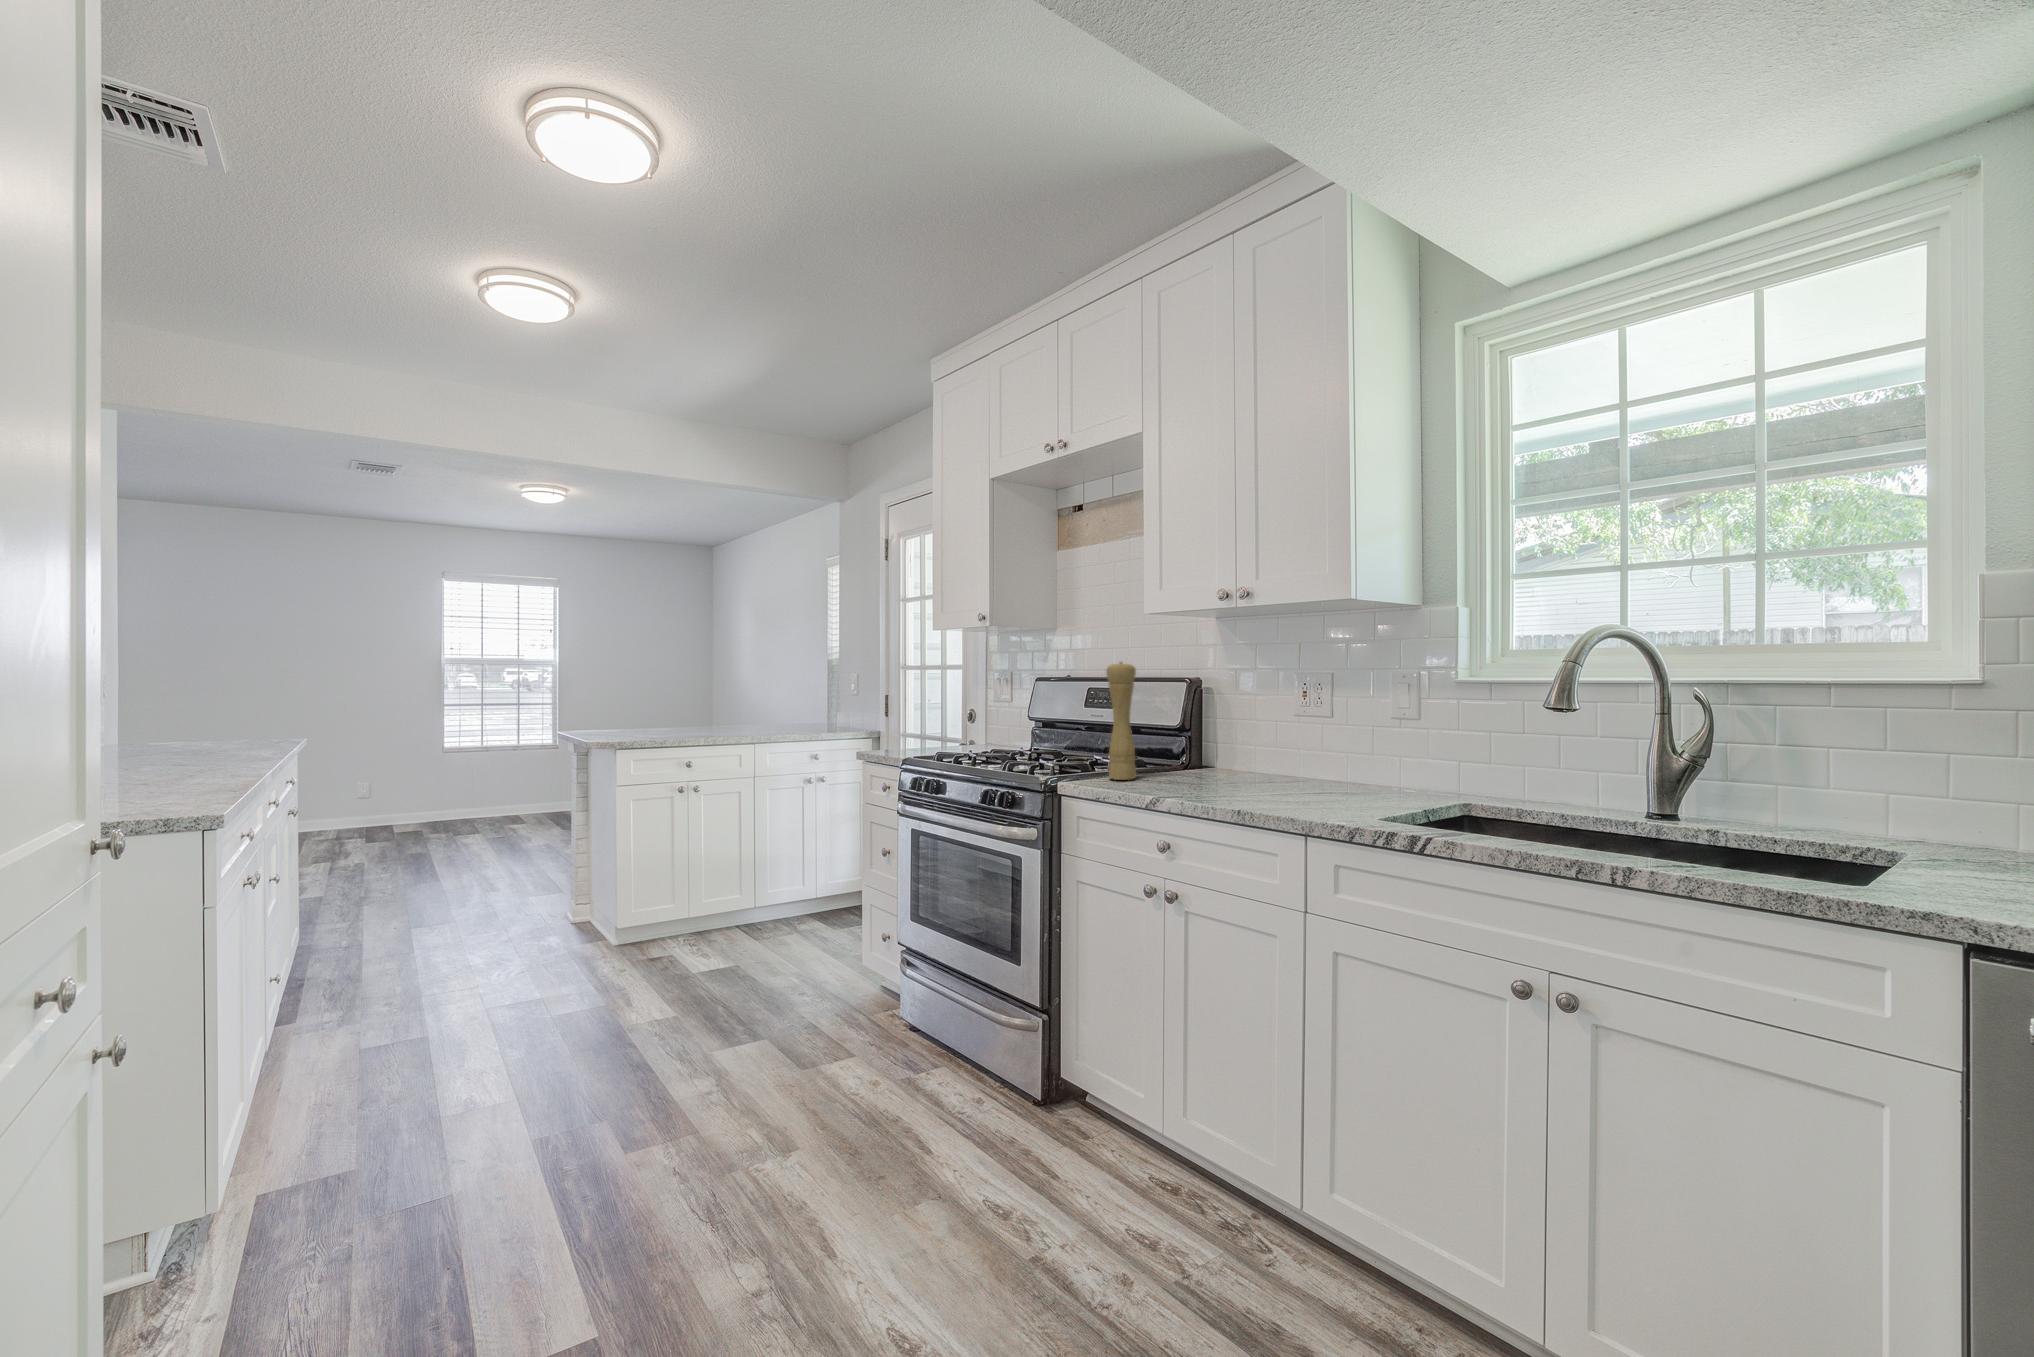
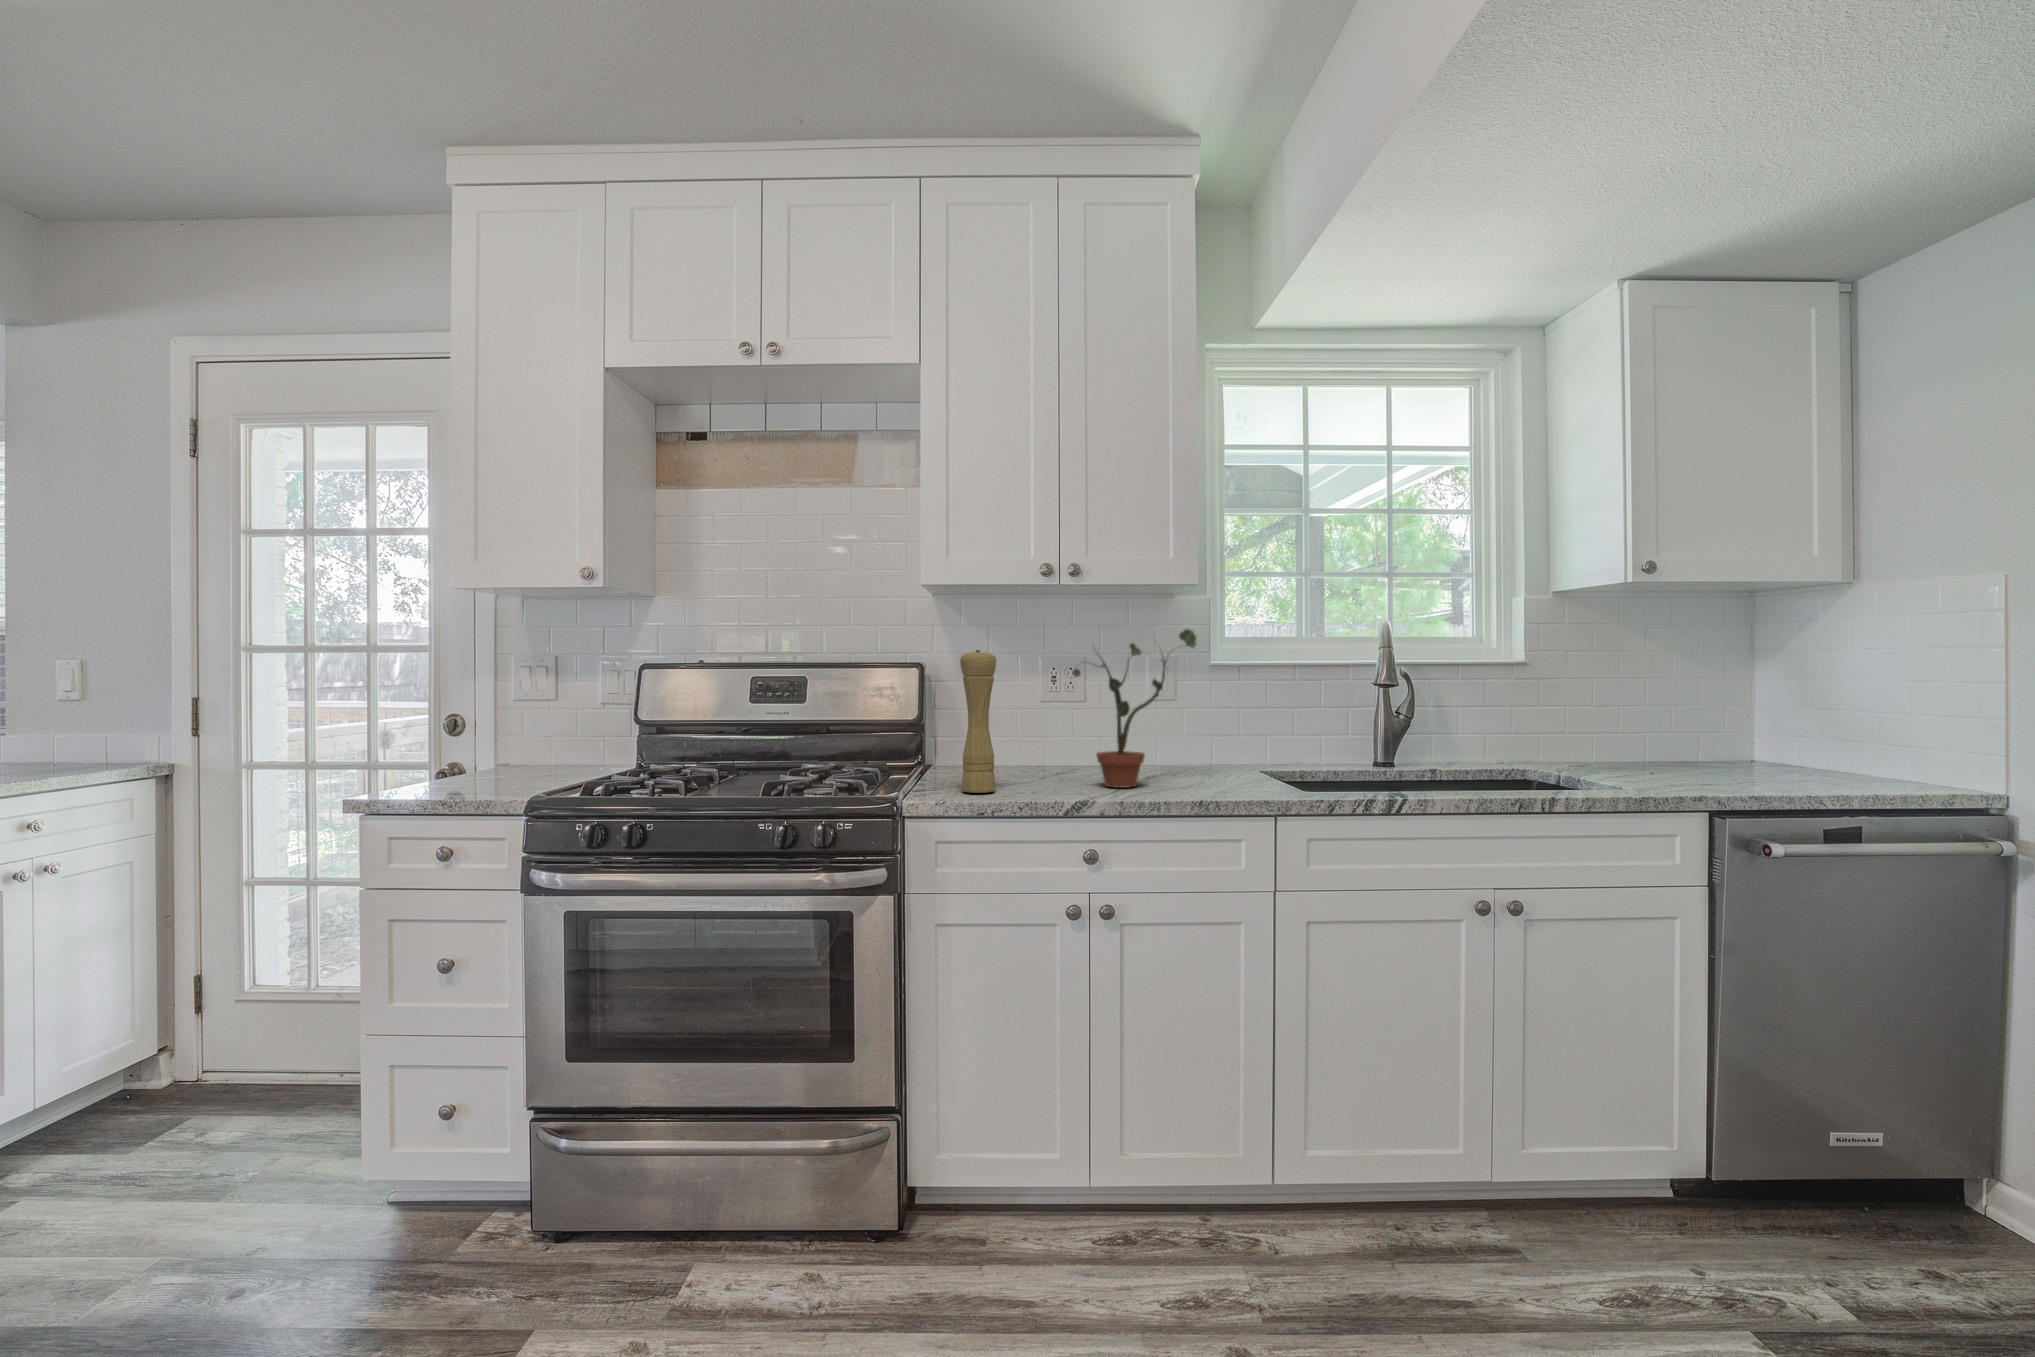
potted plant: none [1189,637,1346,789] -> present [1073,629,1197,788]

